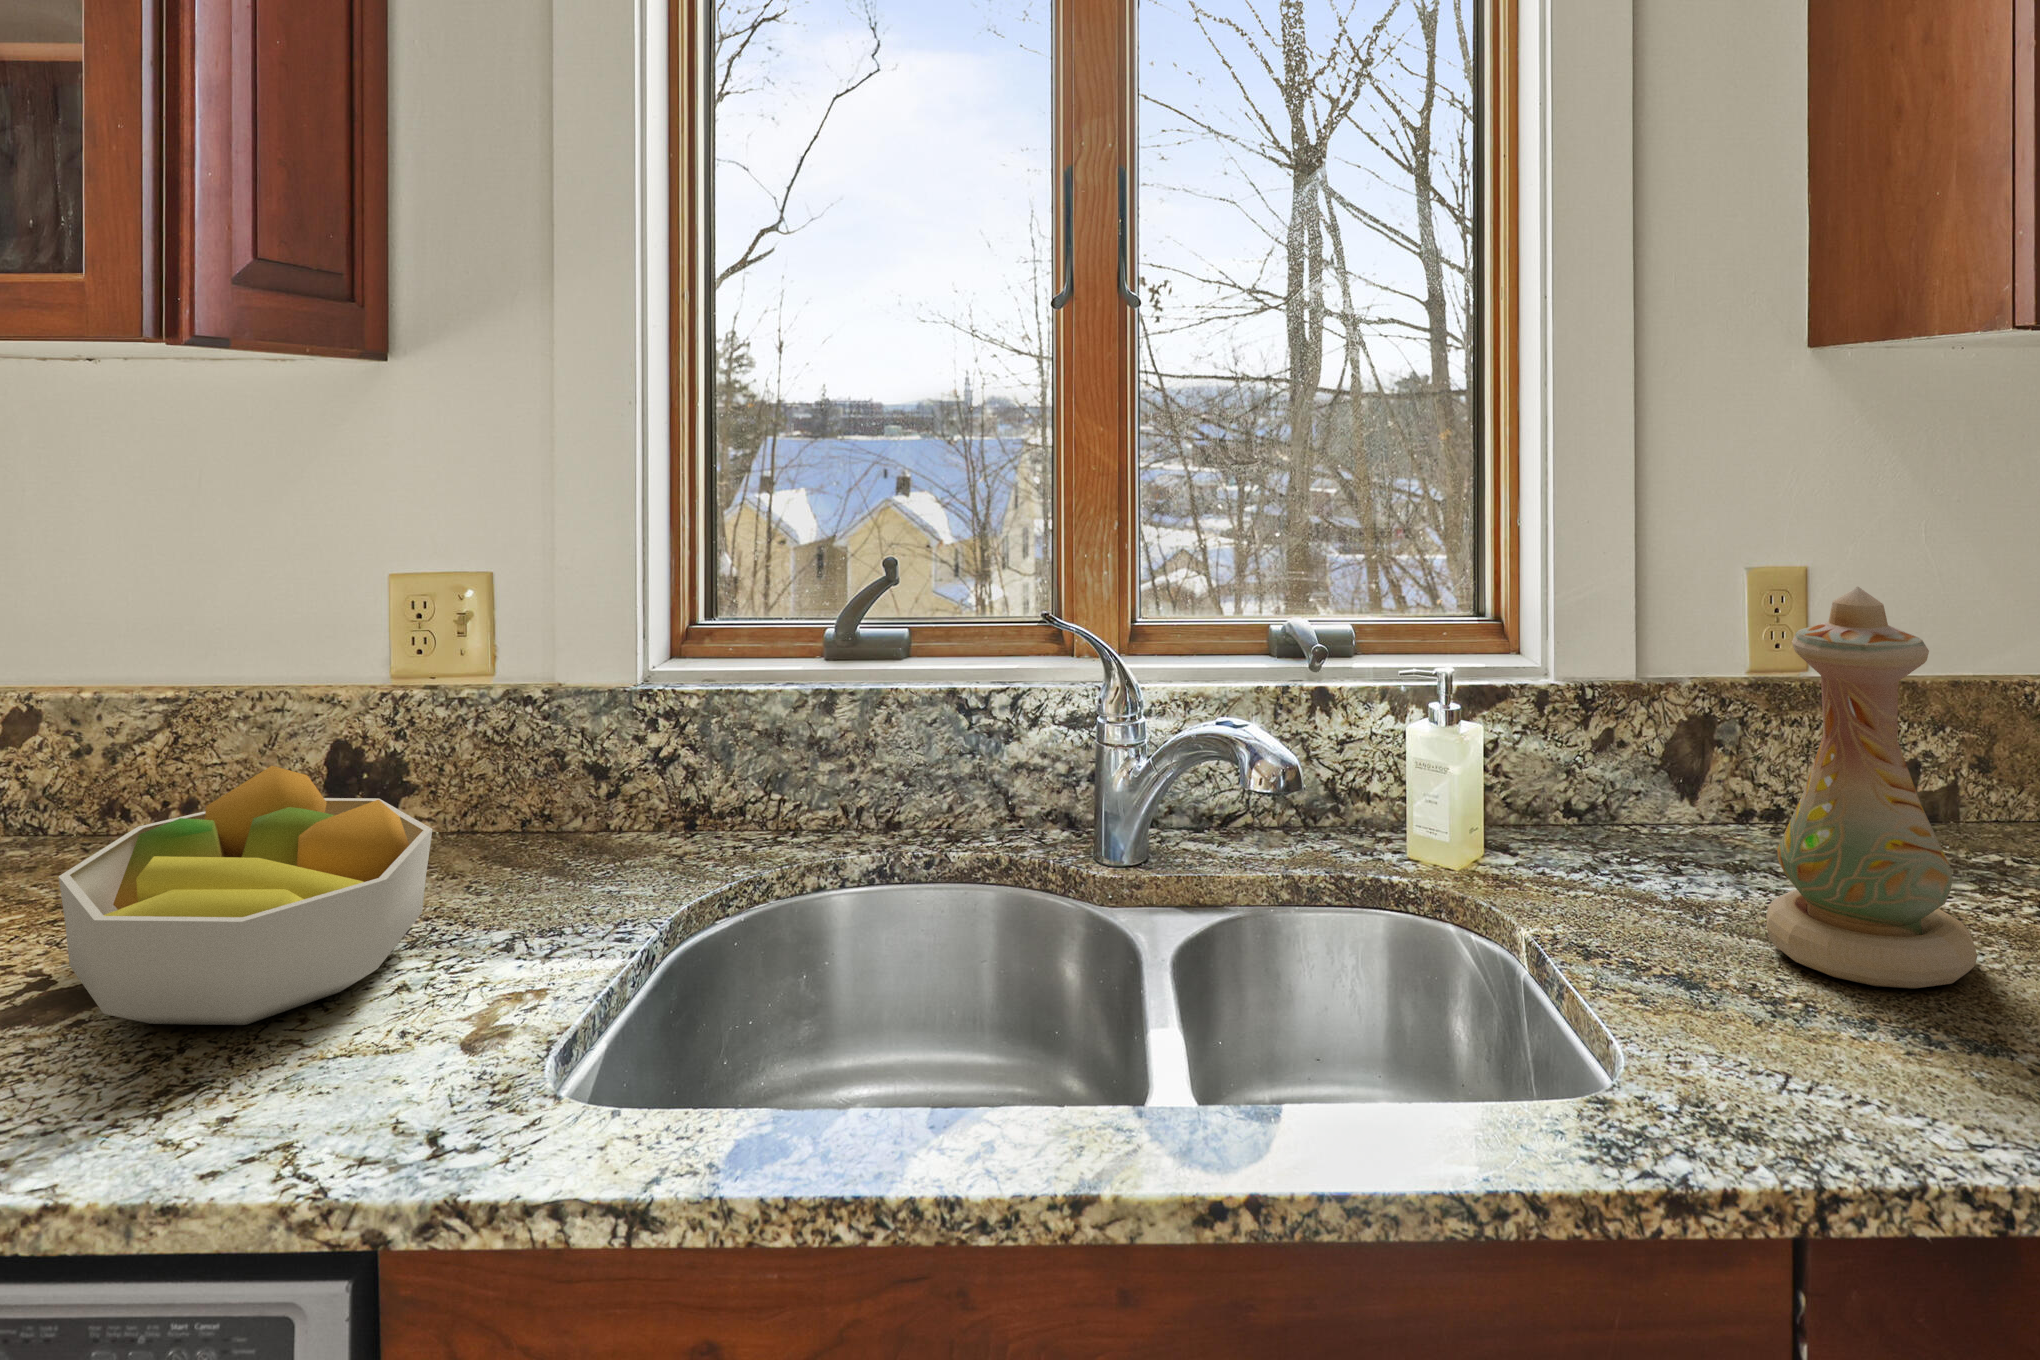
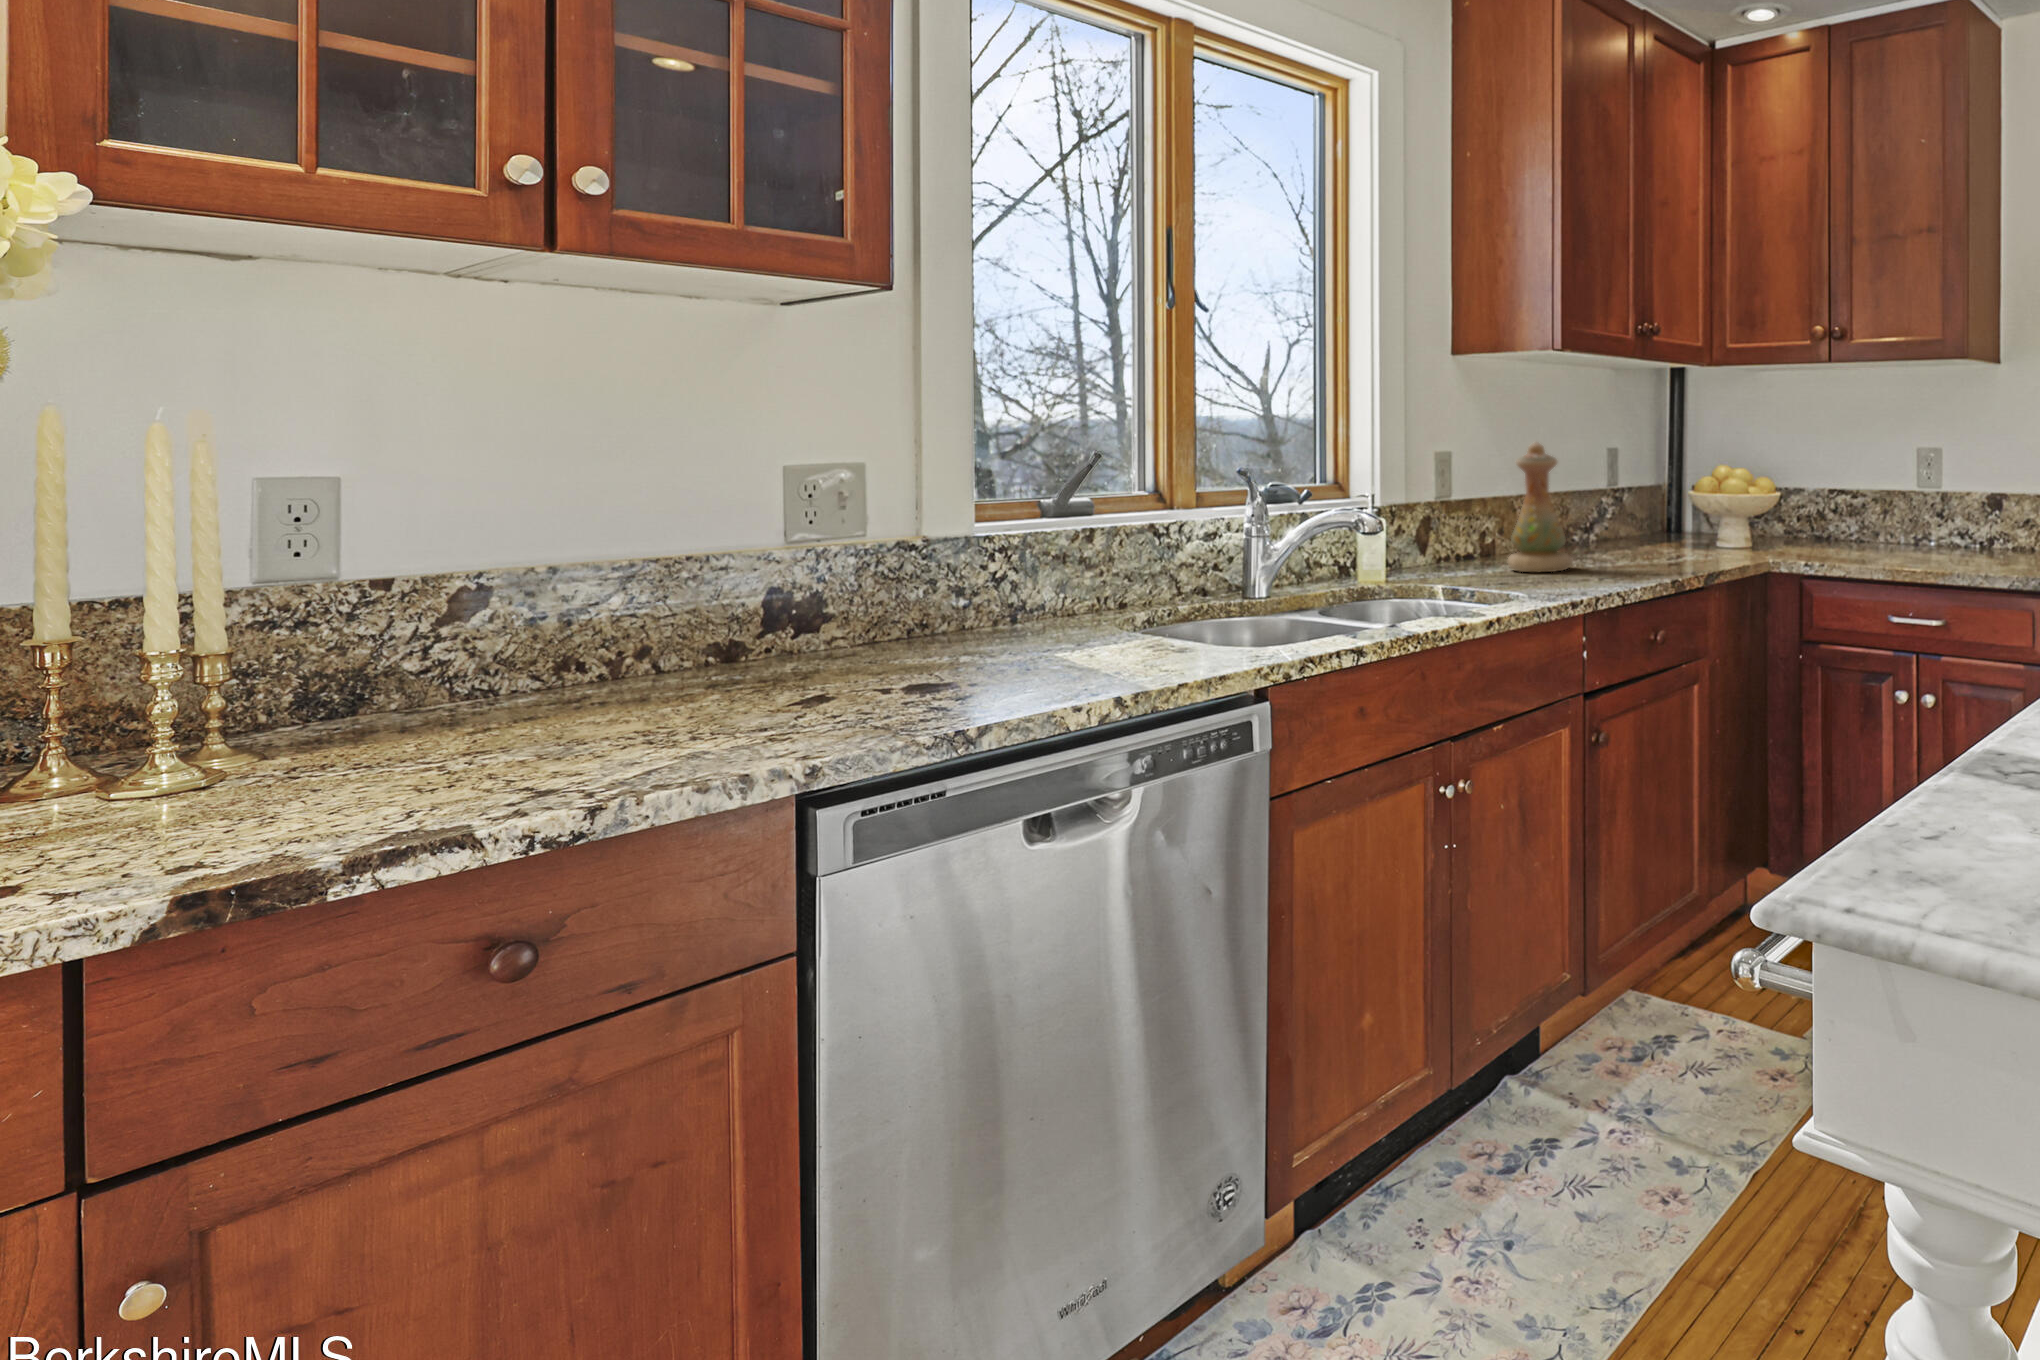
fruit bowl: present [59,766,432,1025] -> none [847,563,1098,677]

